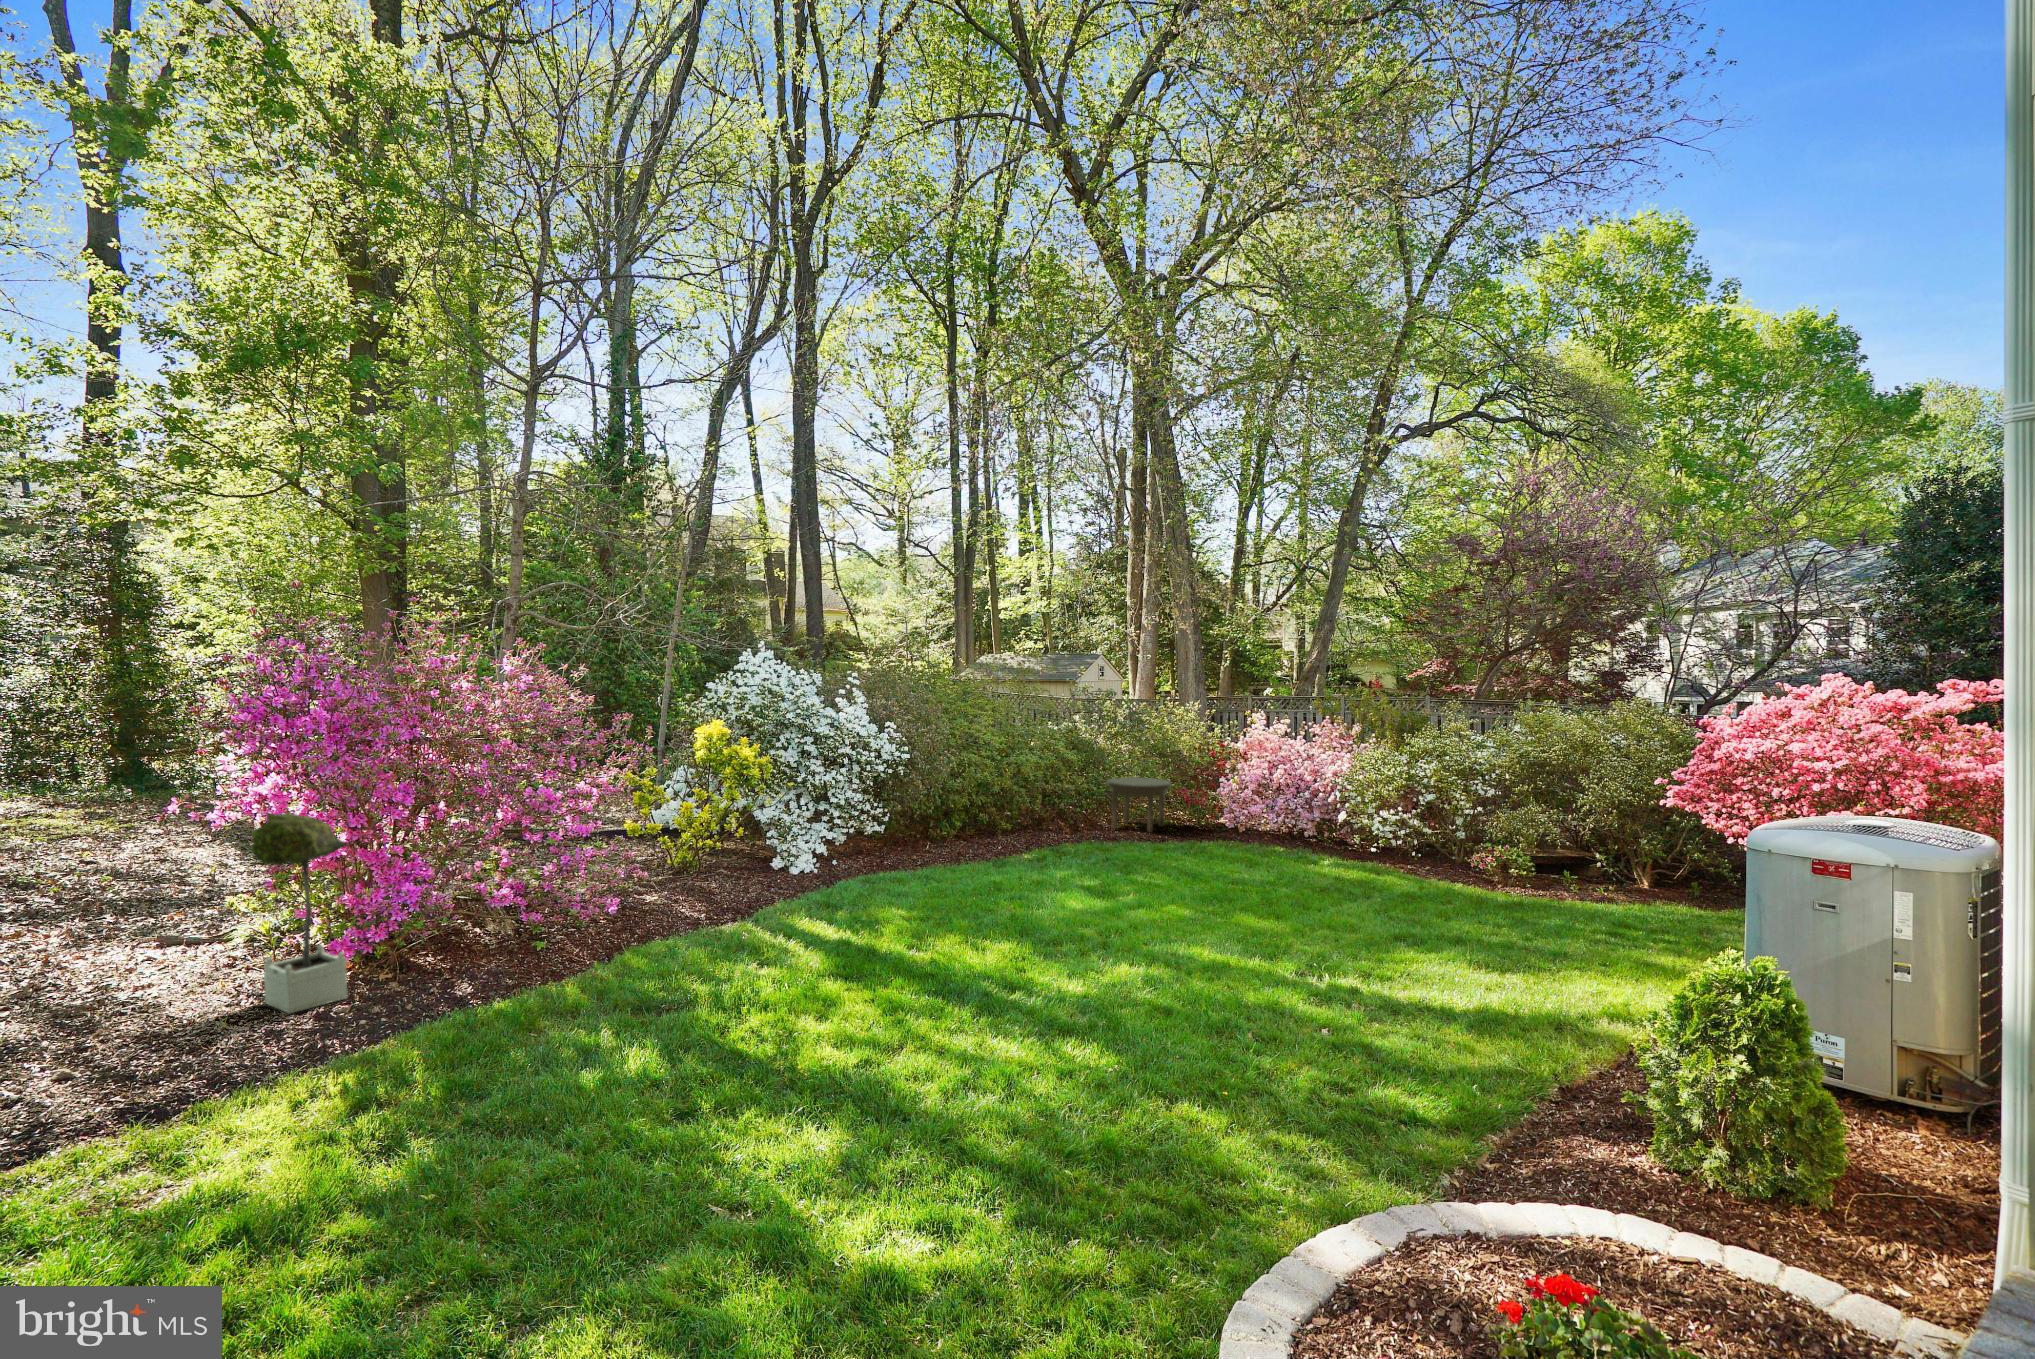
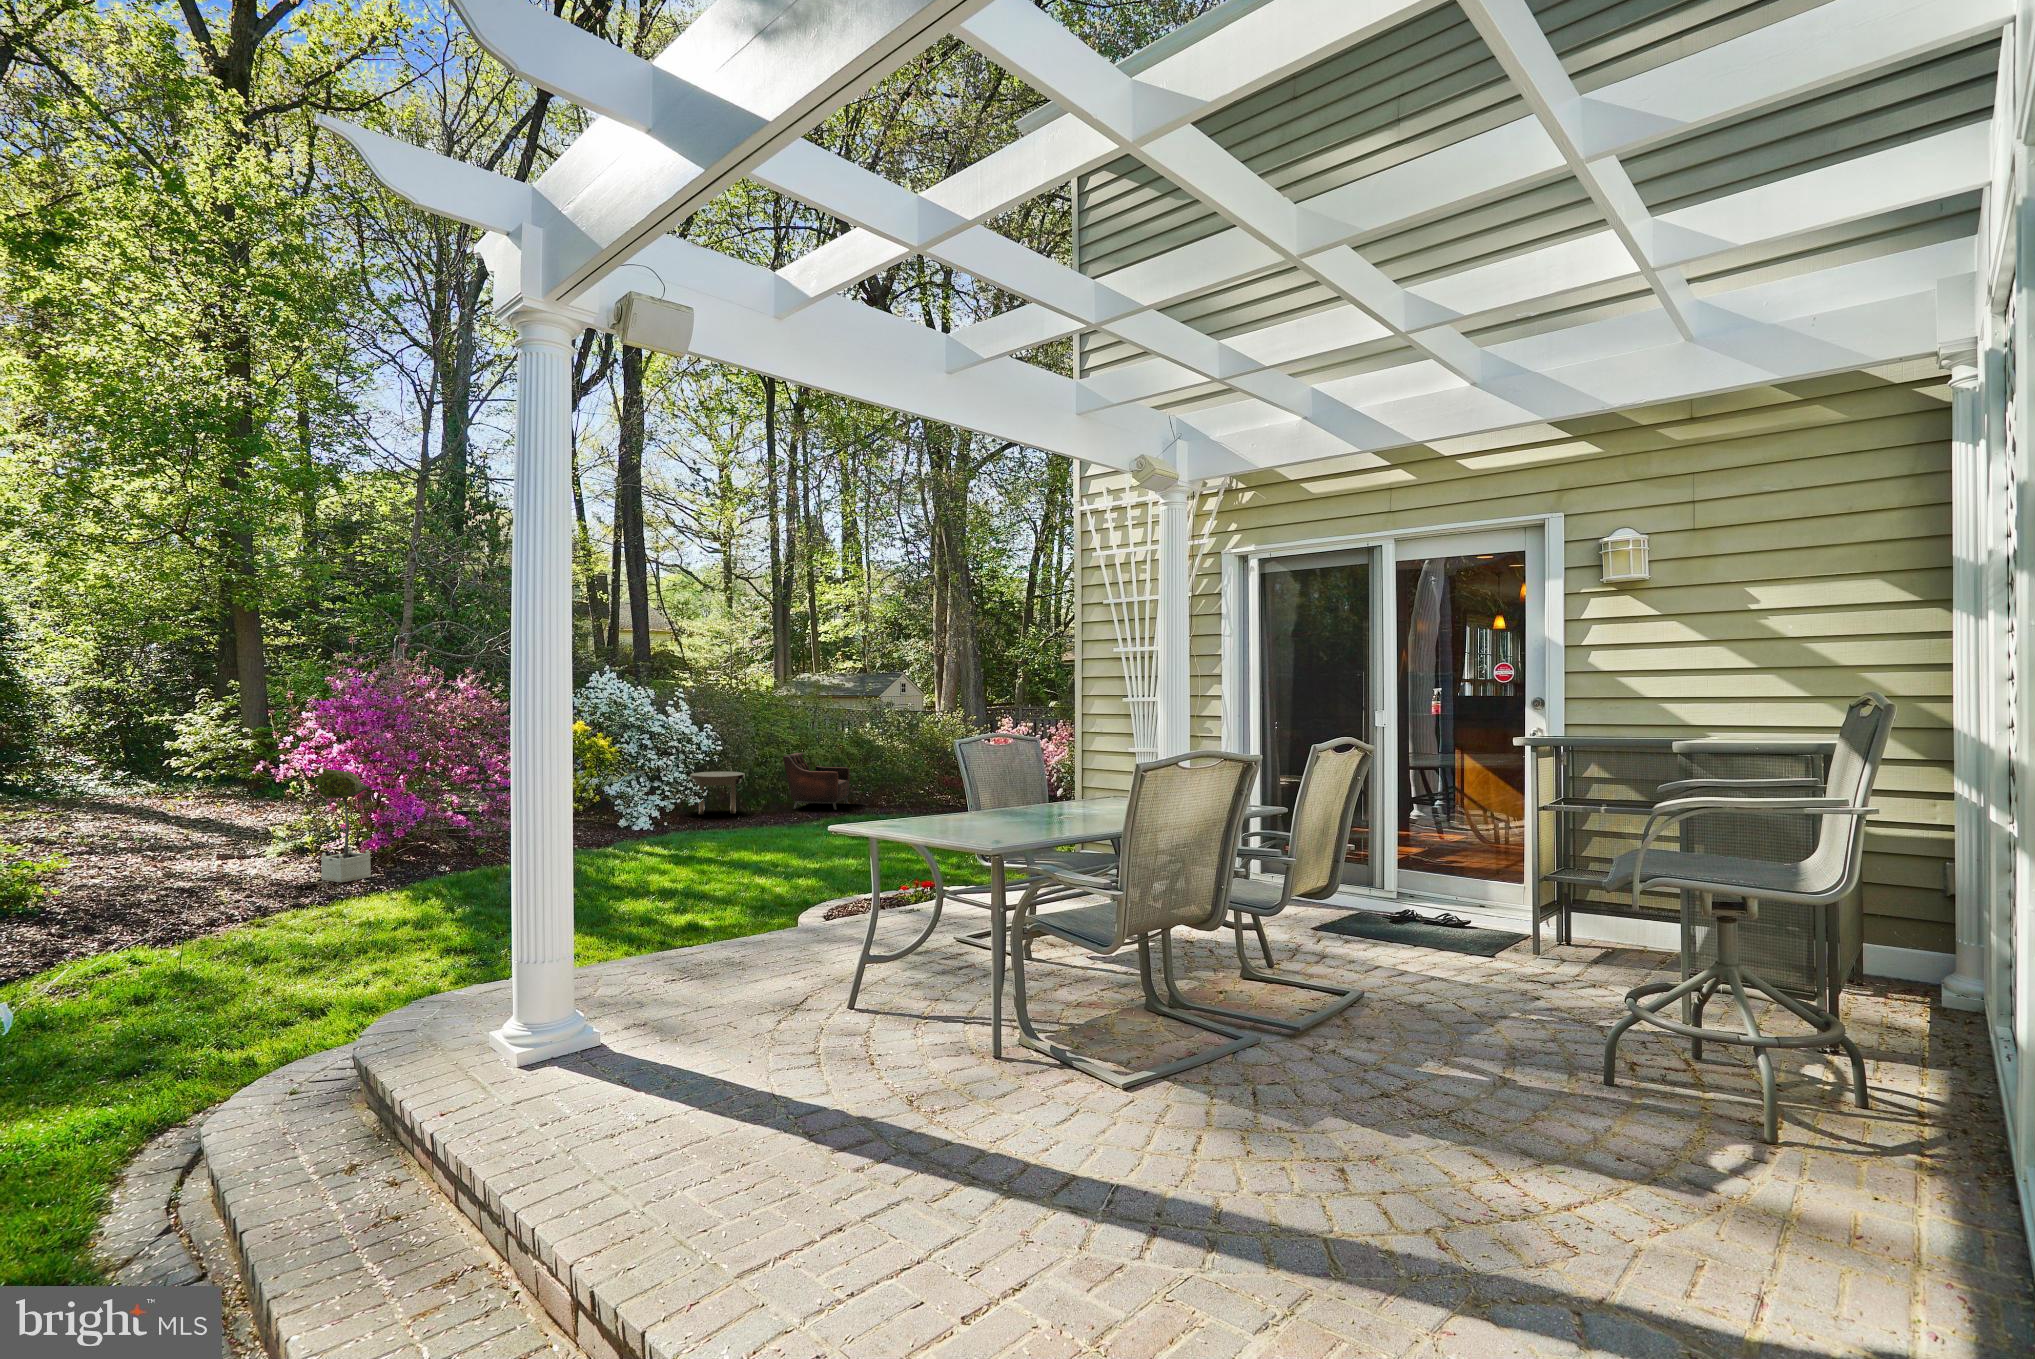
armchair: none [992,762,1079,846] -> present [783,753,850,810]
side table: present [1107,777,1171,832] -> present [690,771,745,814]

